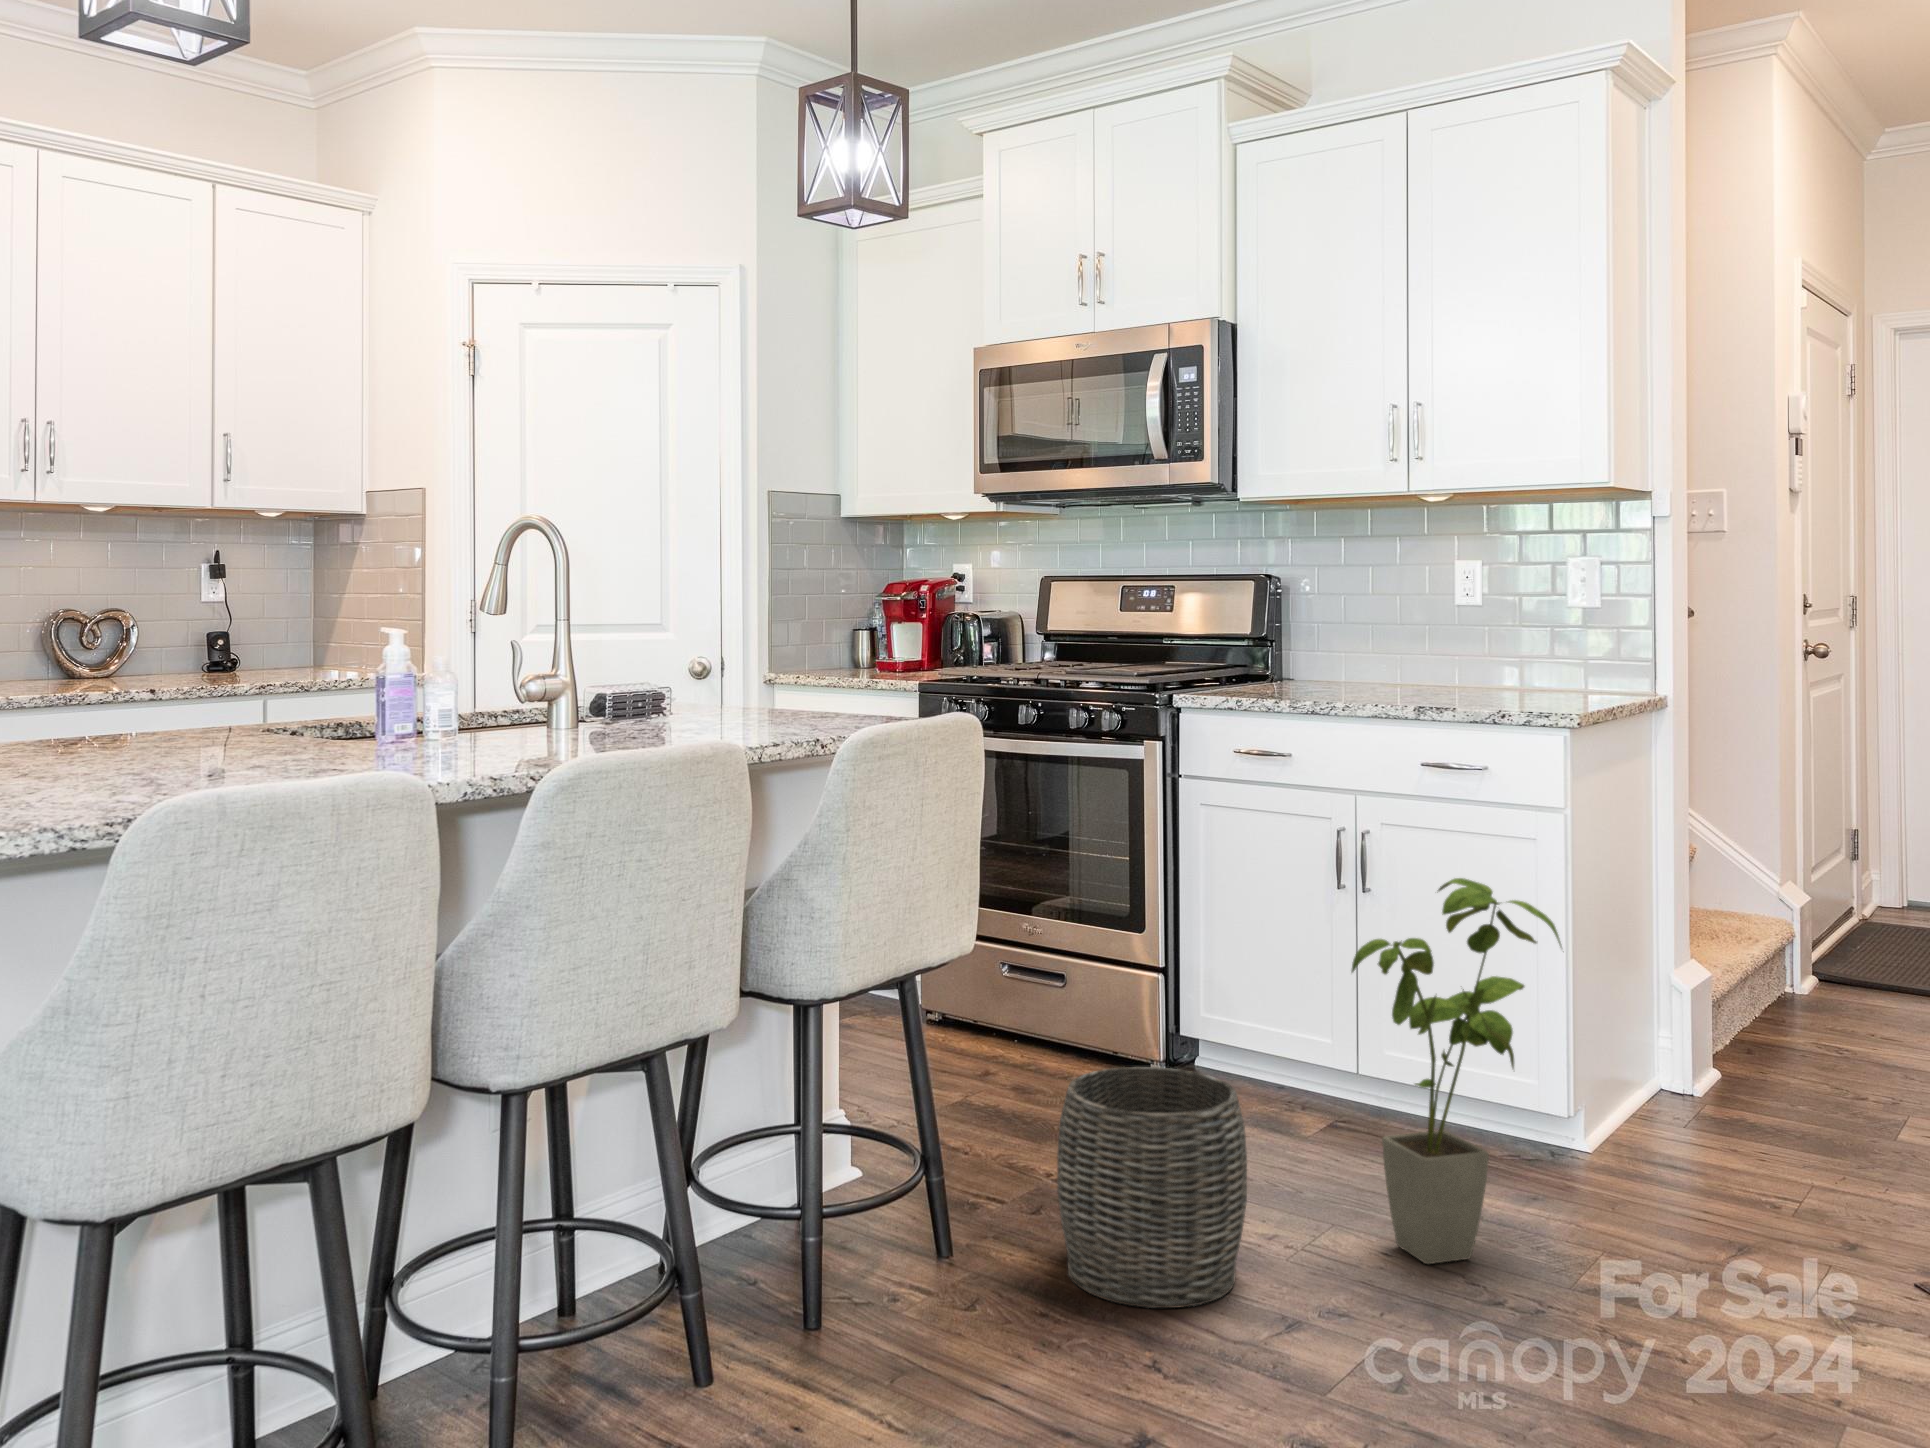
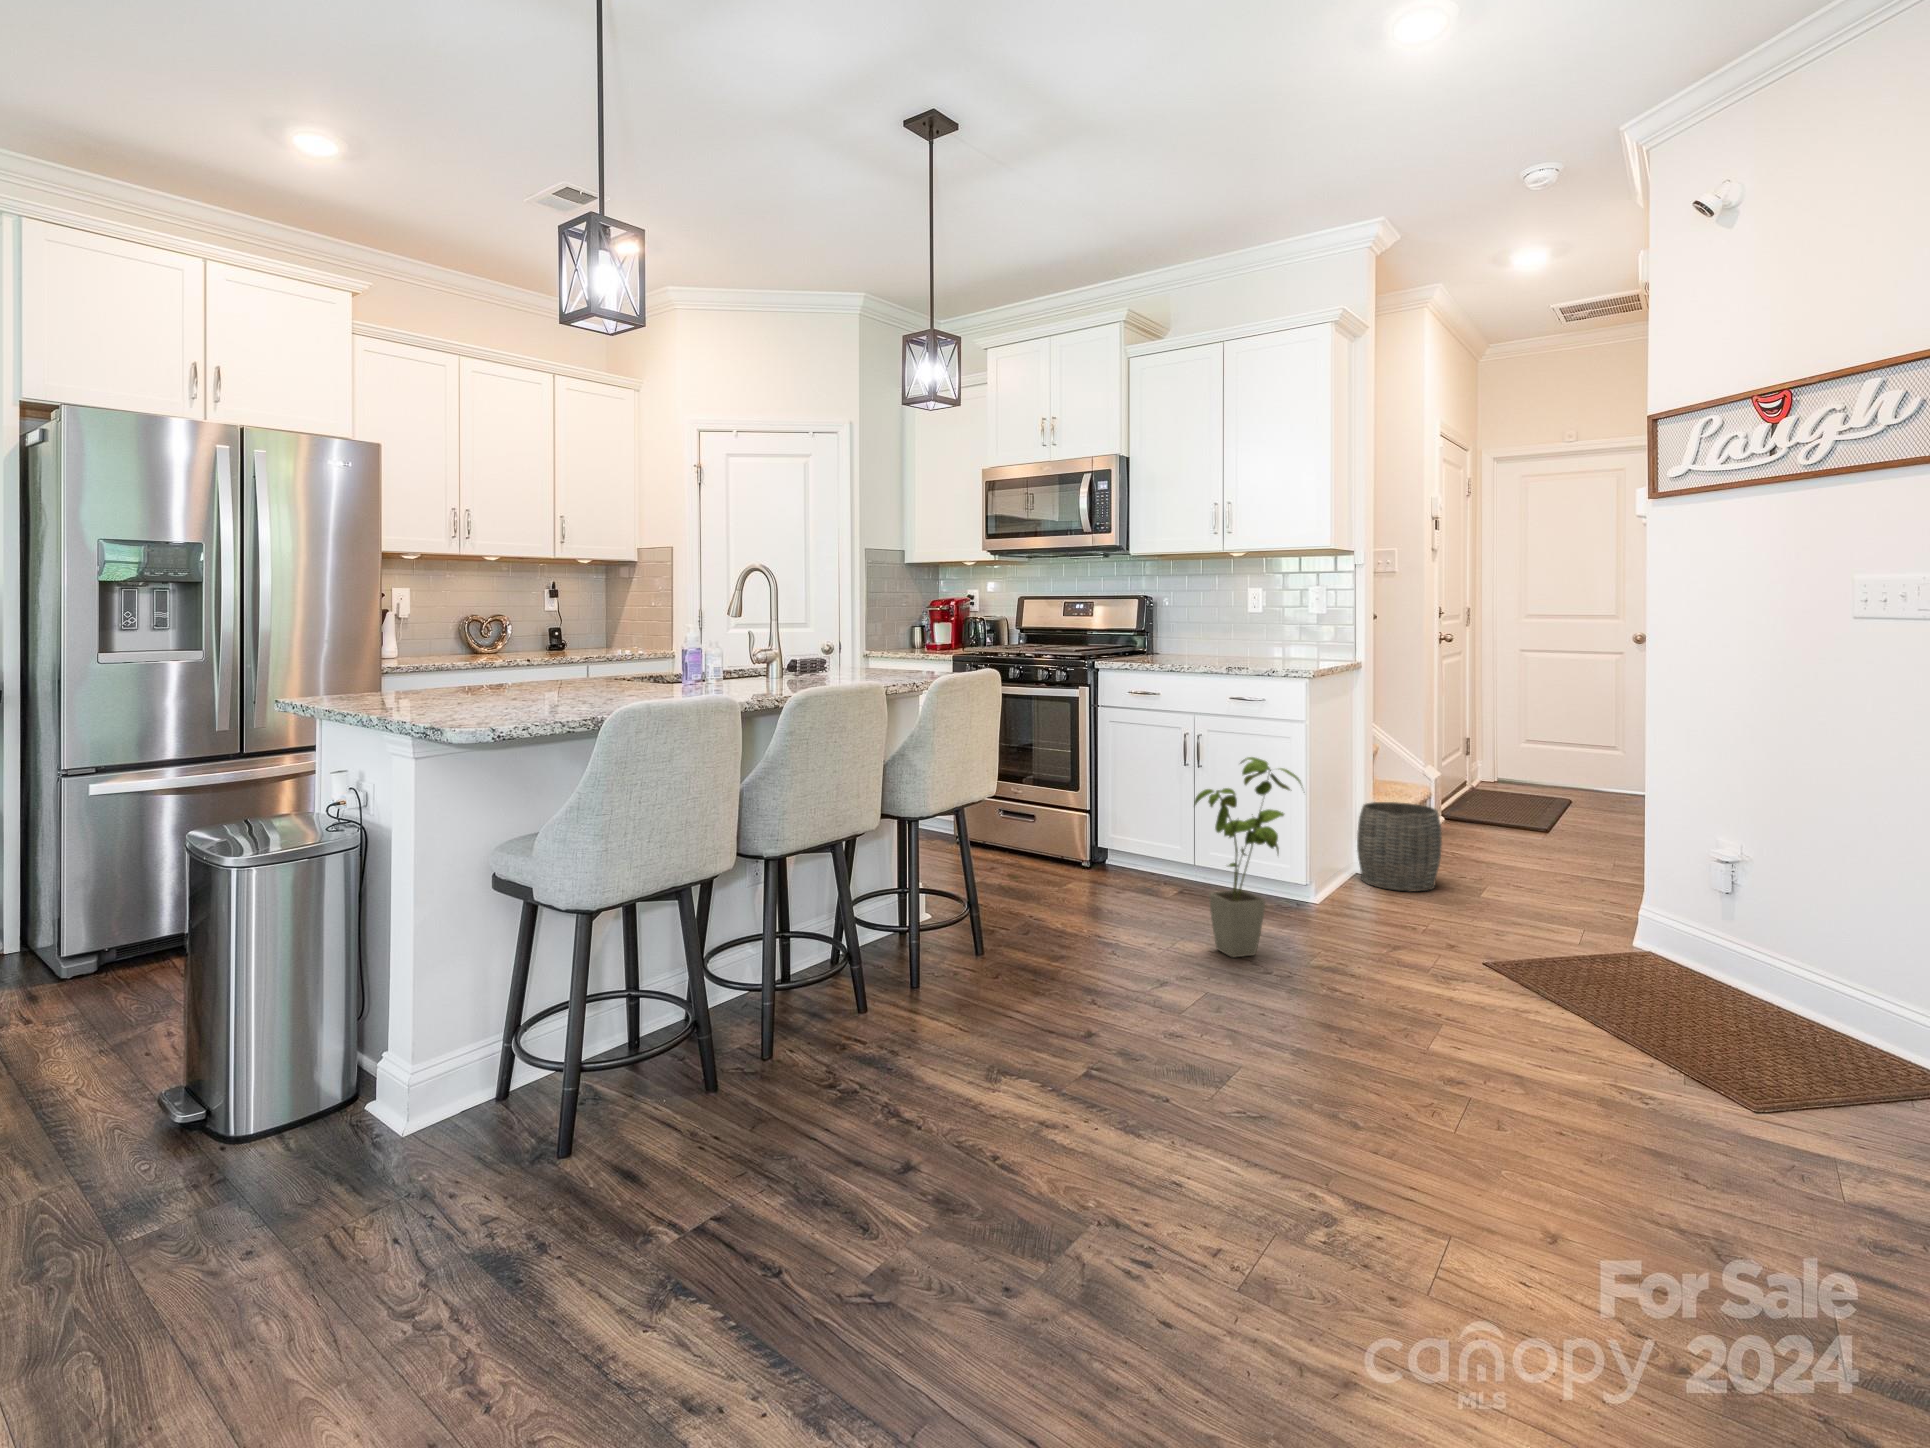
woven basket: present [1057,1067,1247,1308] -> present [1357,802,1442,891]

